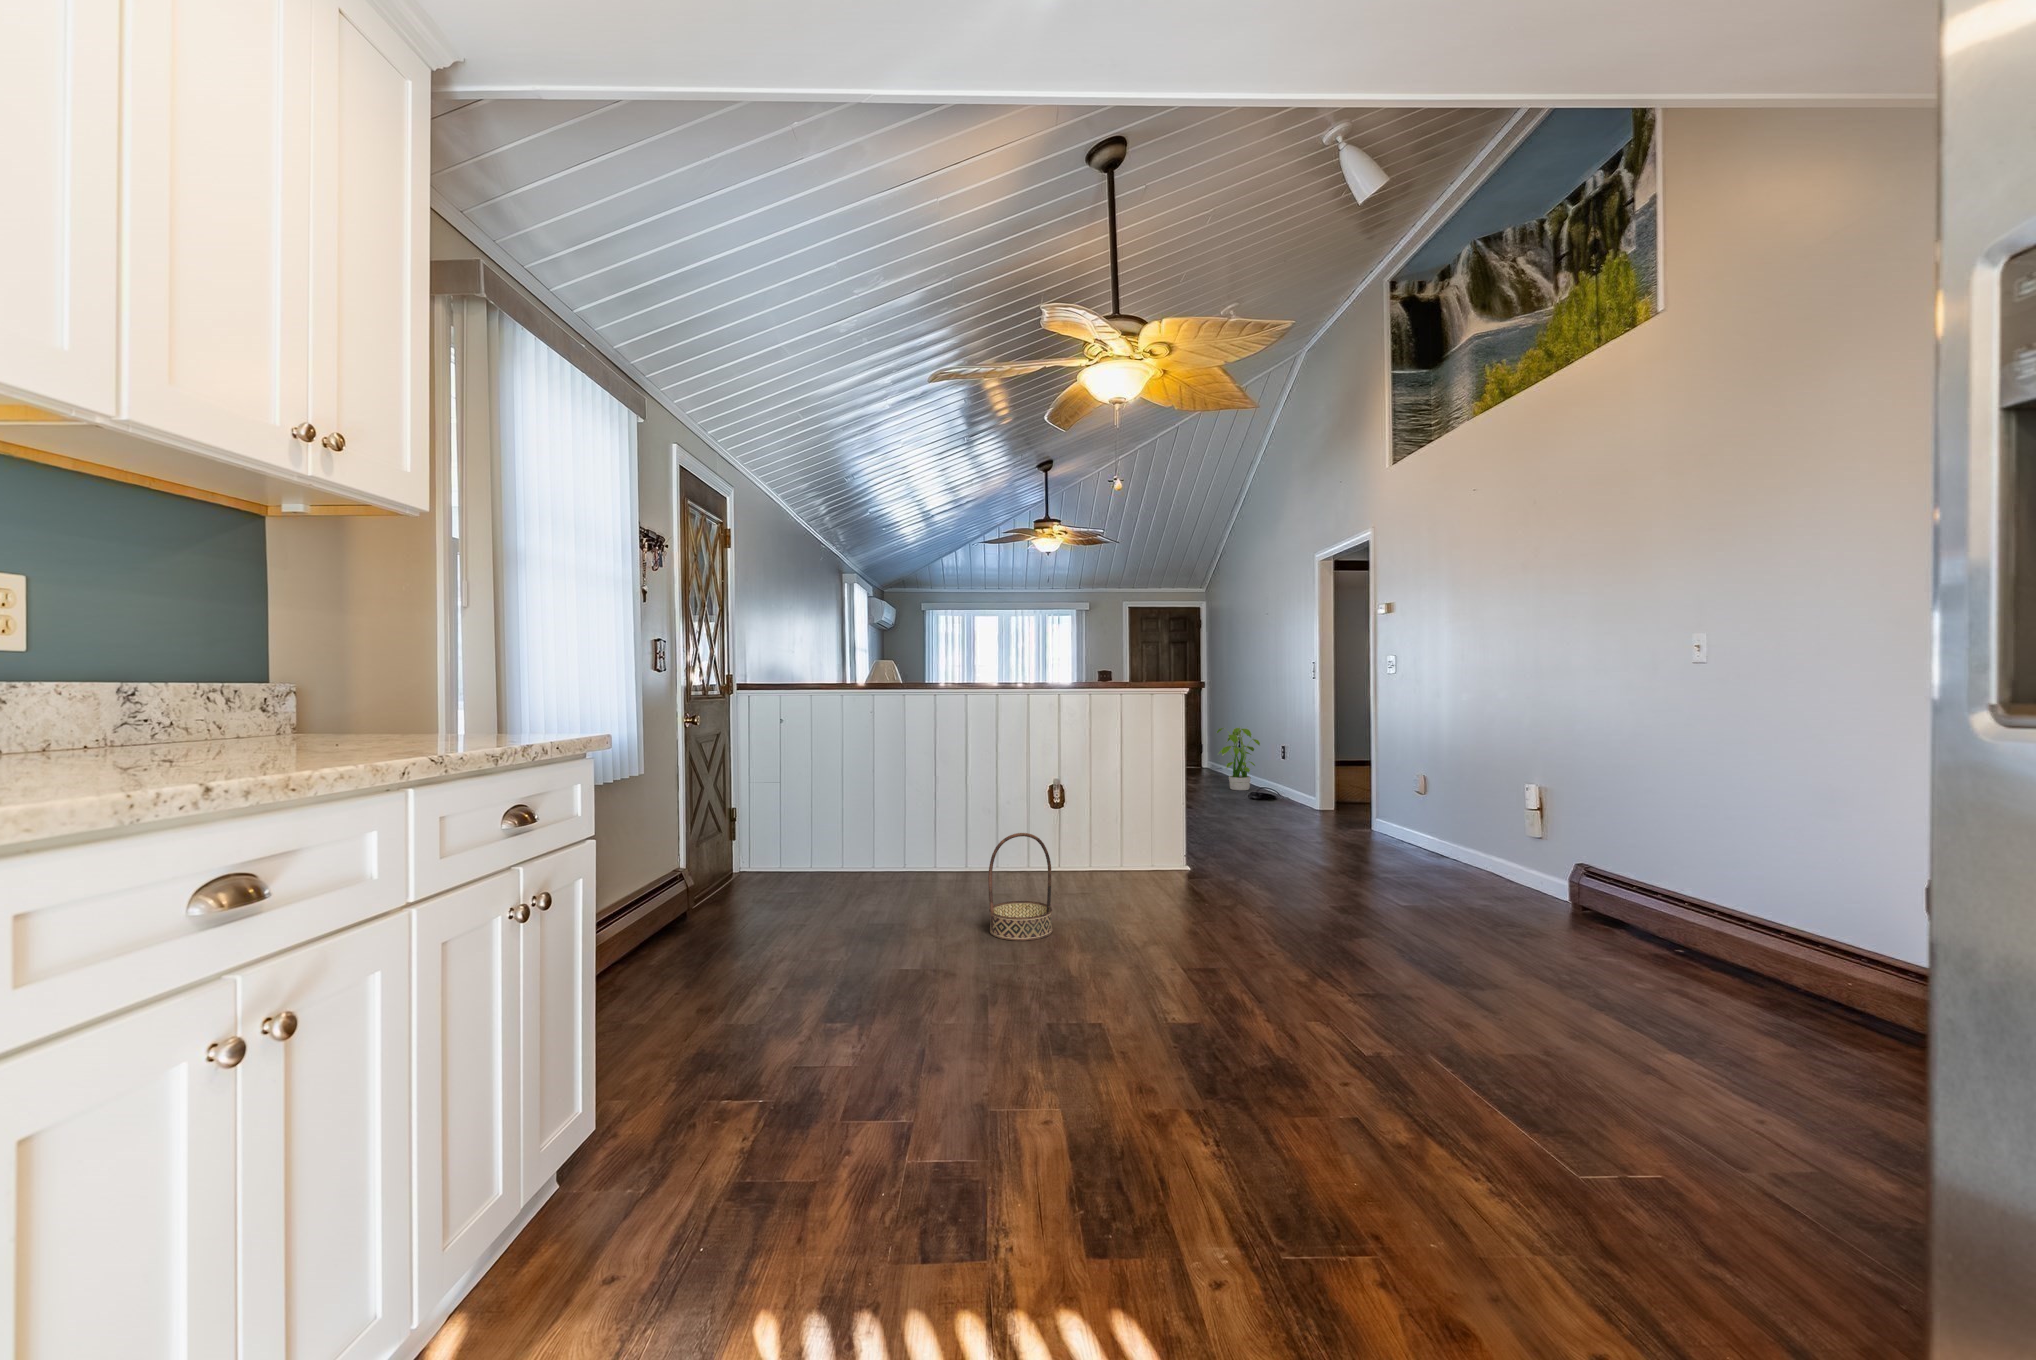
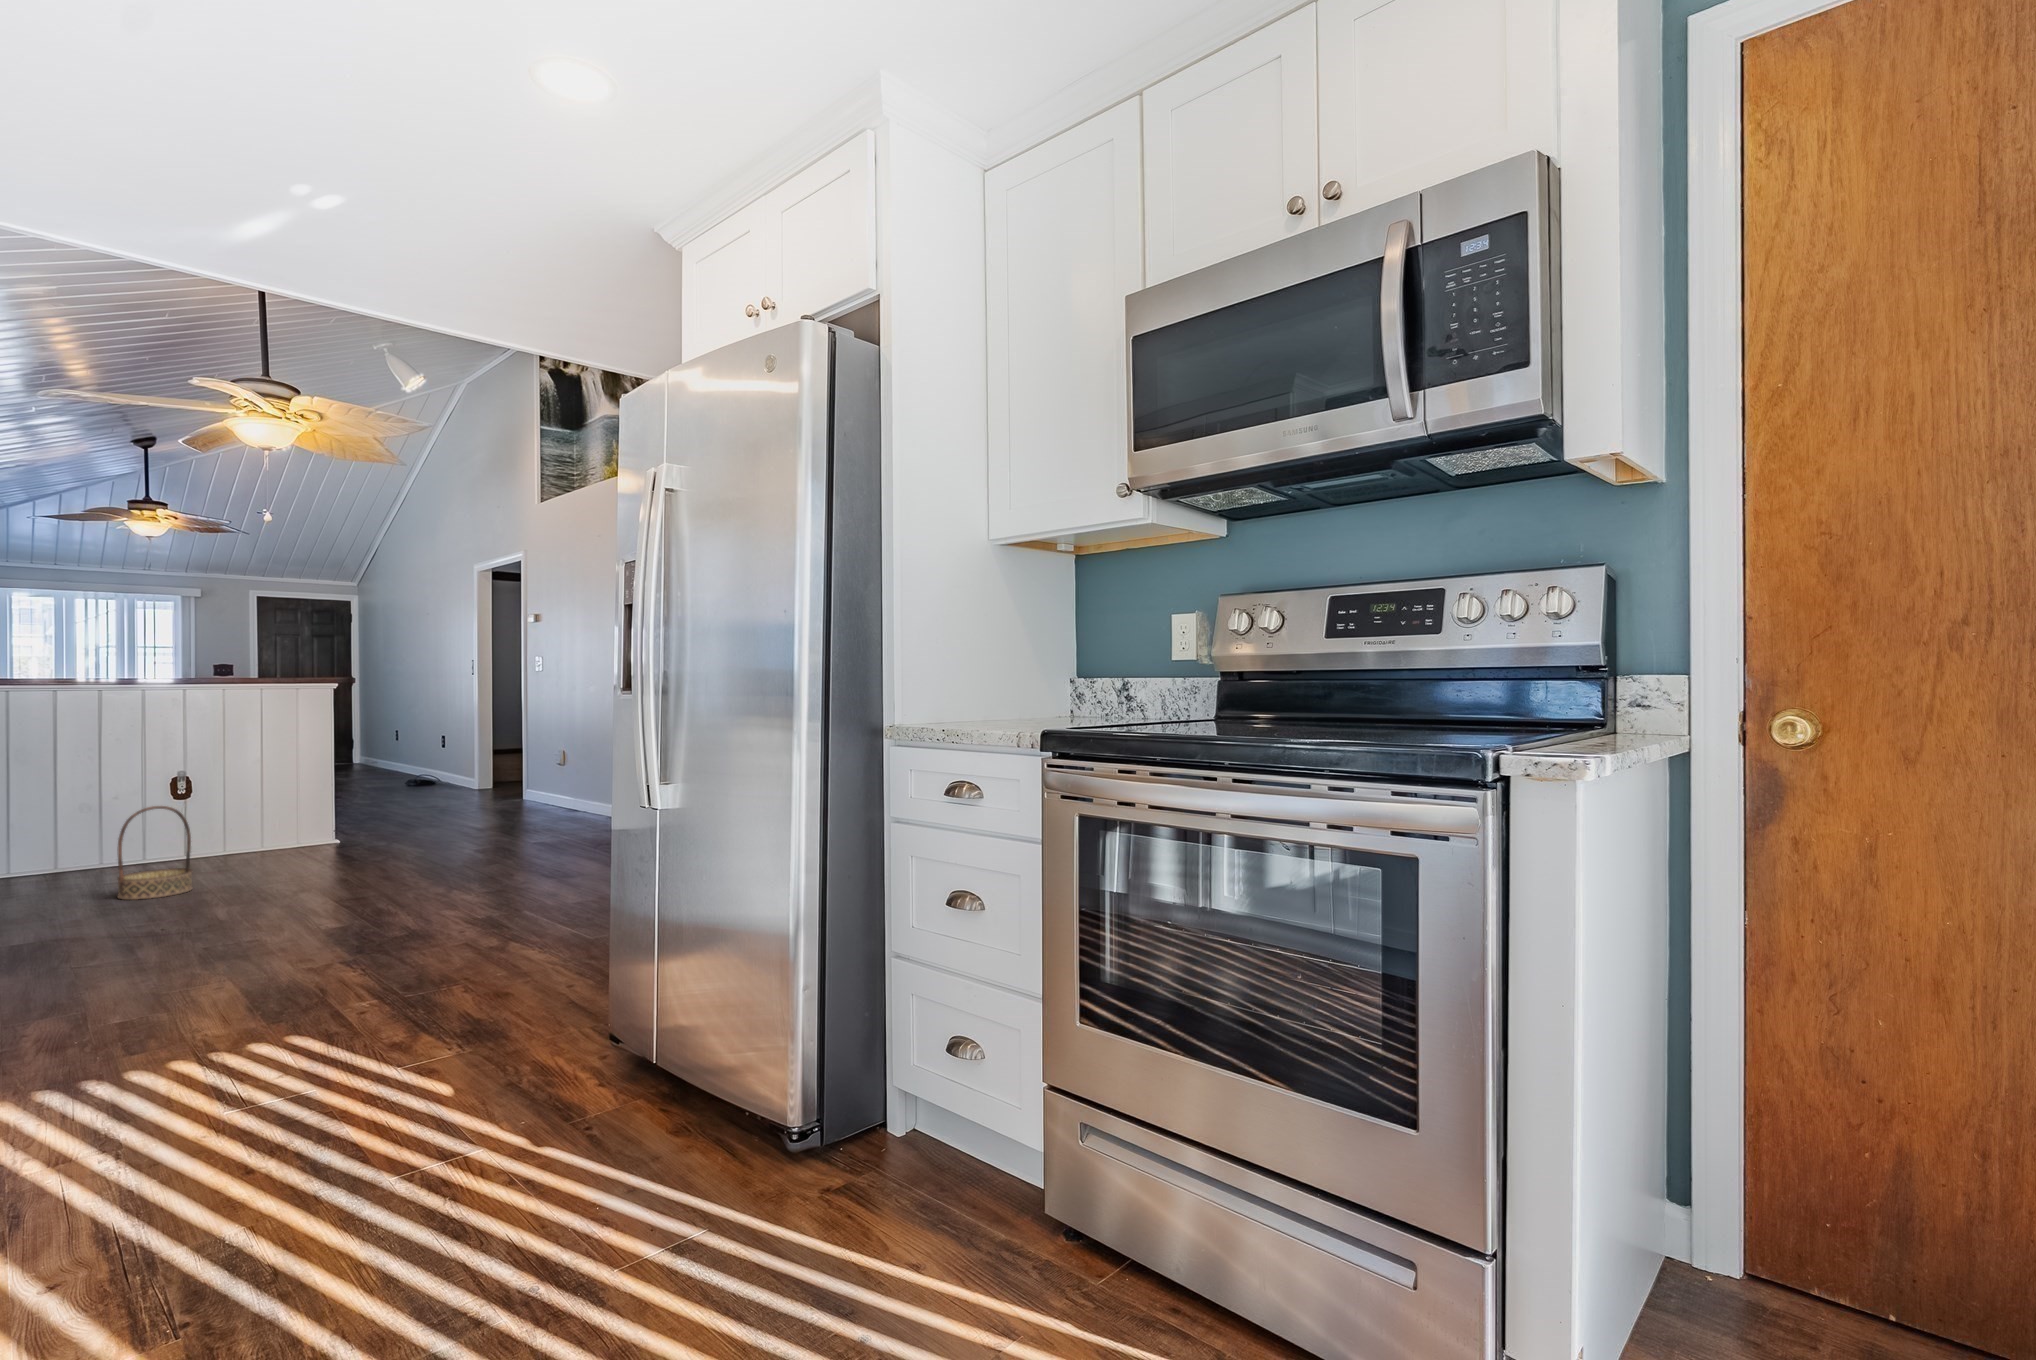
potted plant: present [1217,727,1260,790] -> none [375,726,425,790]

